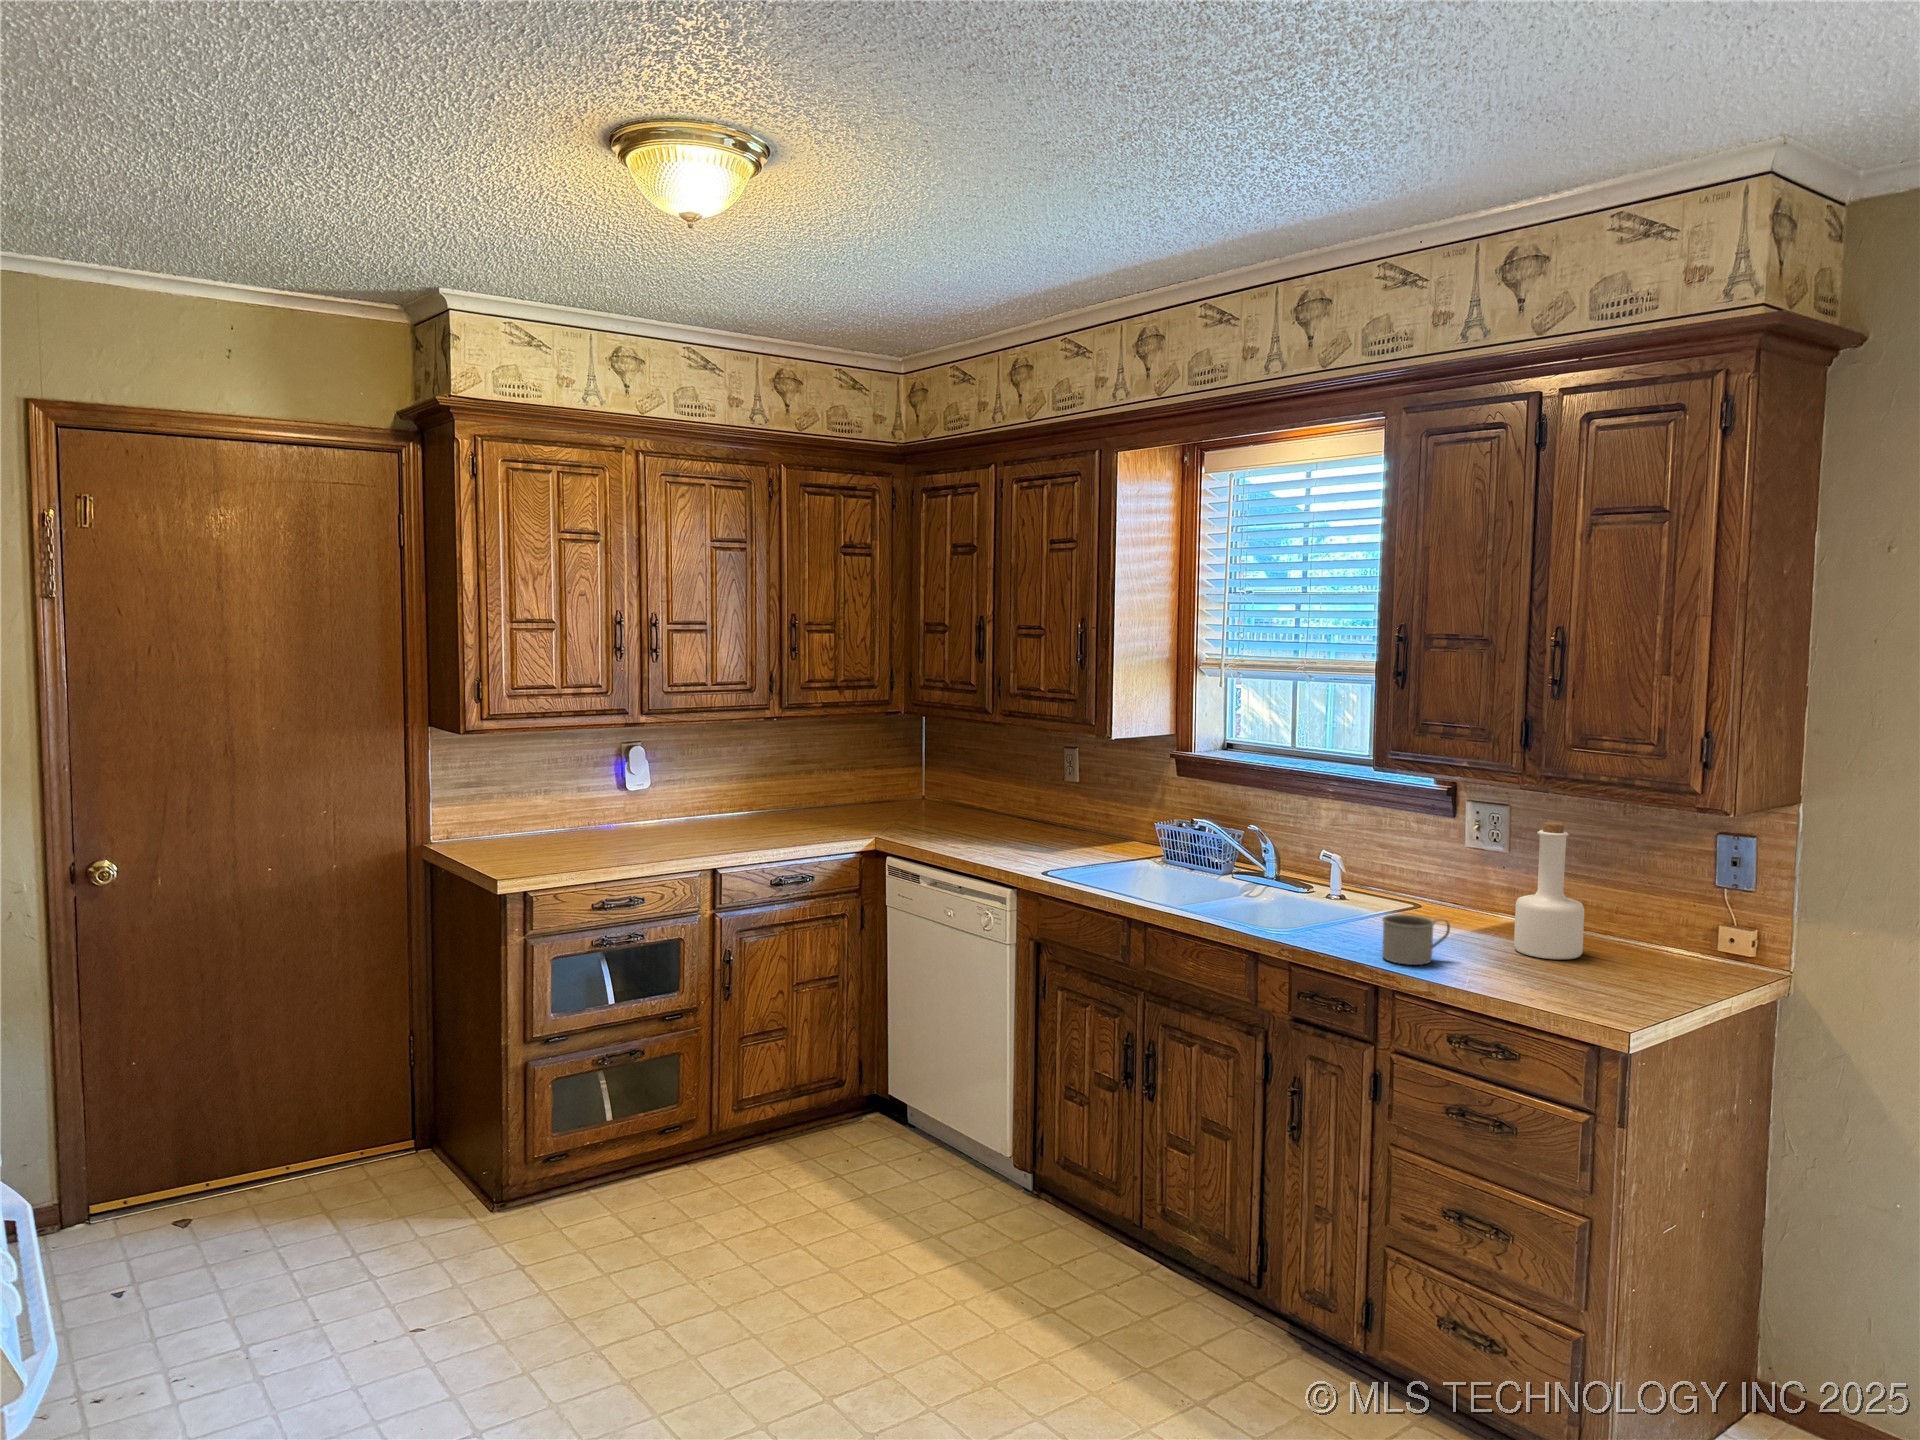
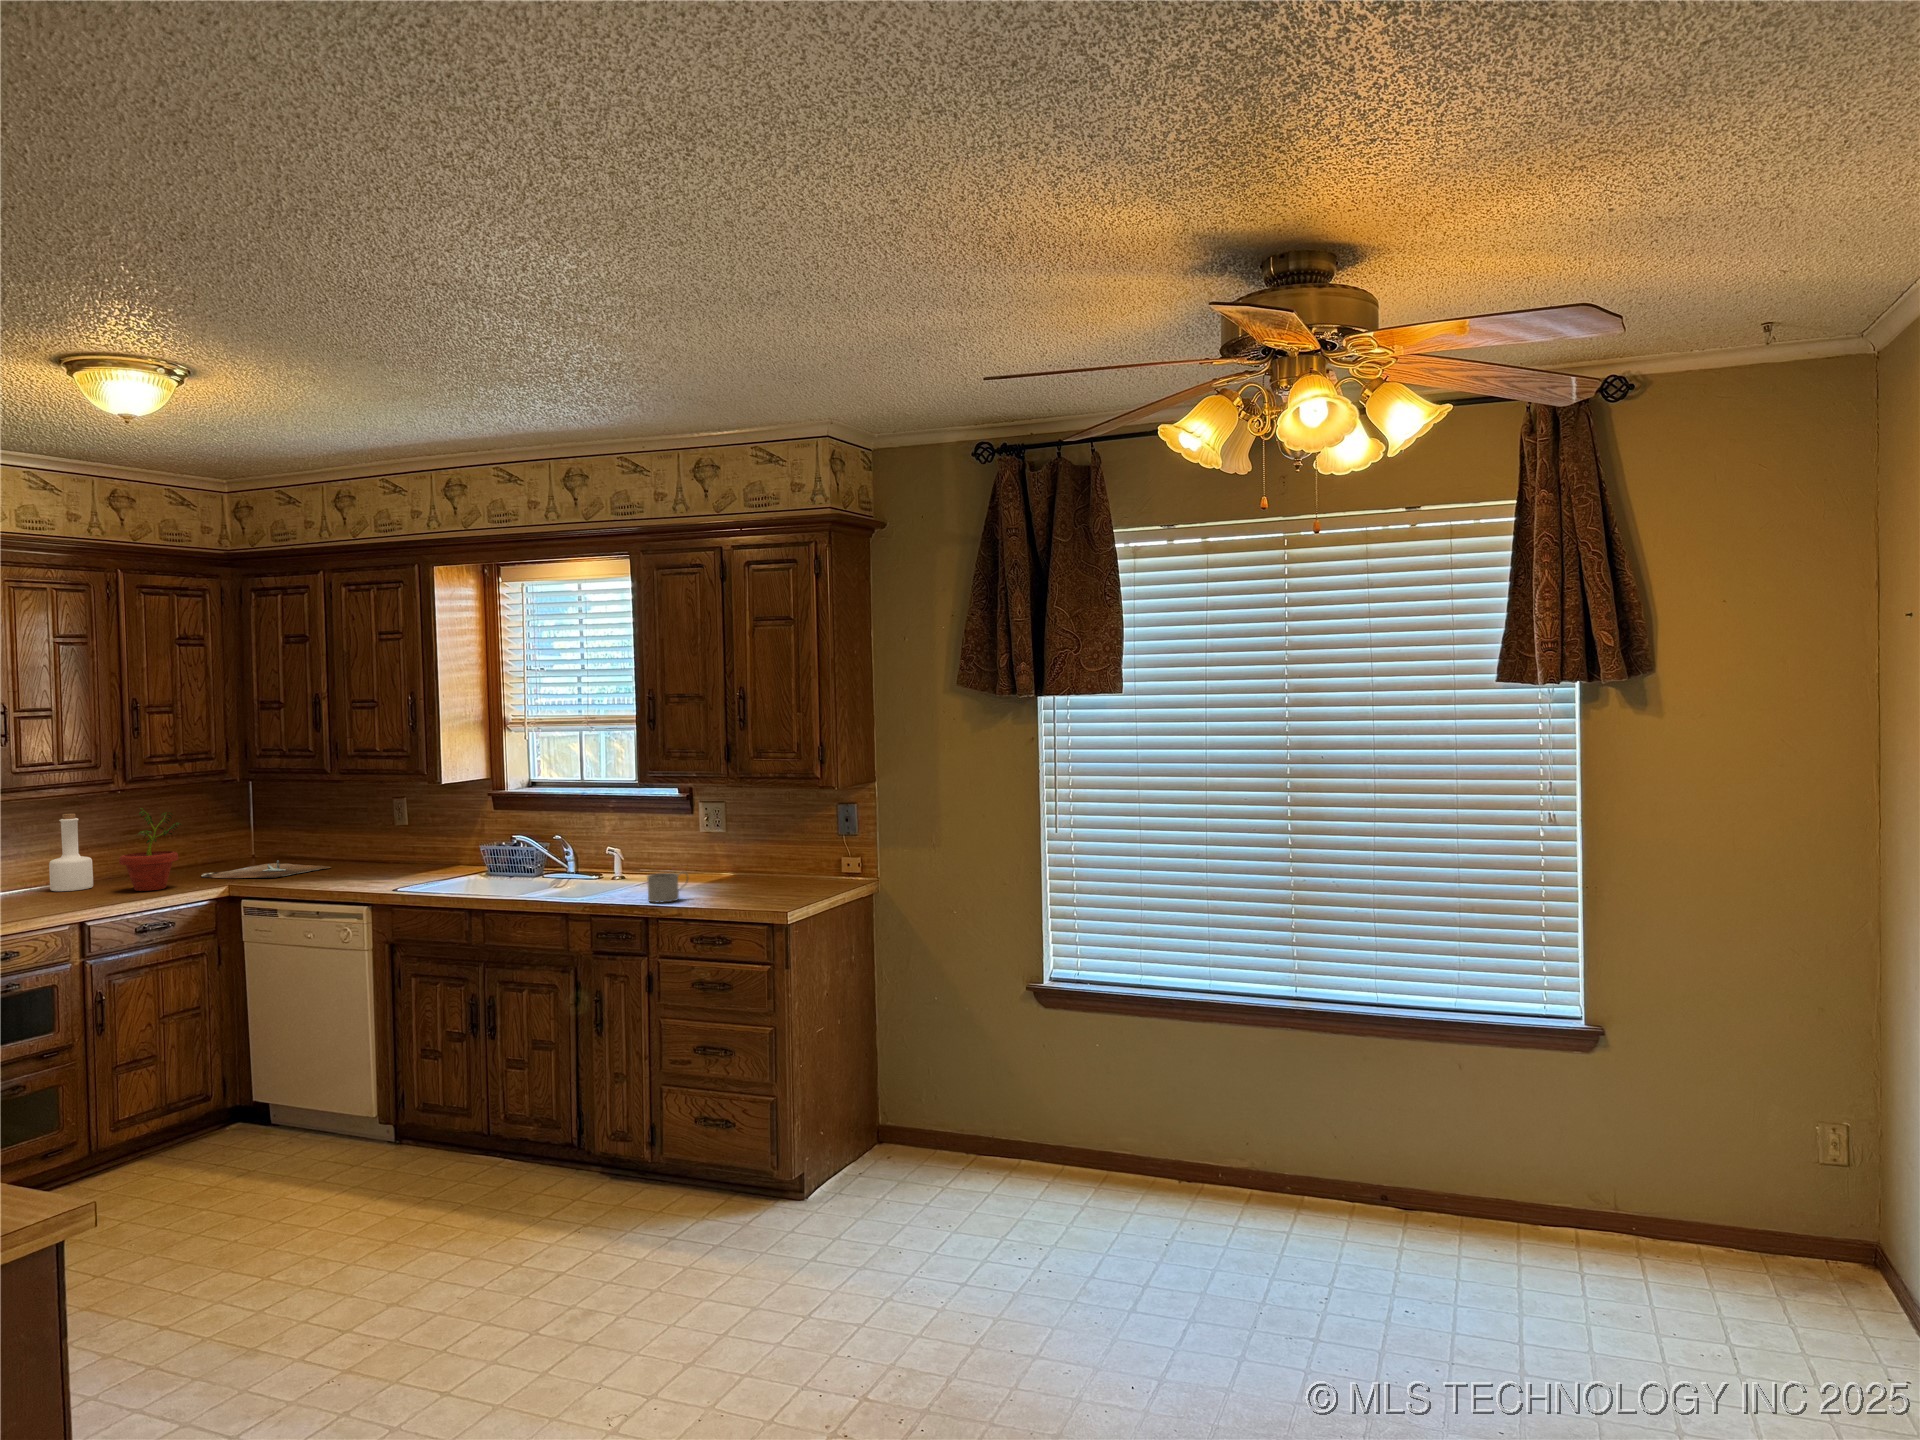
potted plant: none [766,739,830,835] -> present [119,808,181,891]
cutting board: none [855,809,991,832] -> present [201,860,331,878]
bottle: present [1514,822,1584,960] -> present [49,814,93,891]

